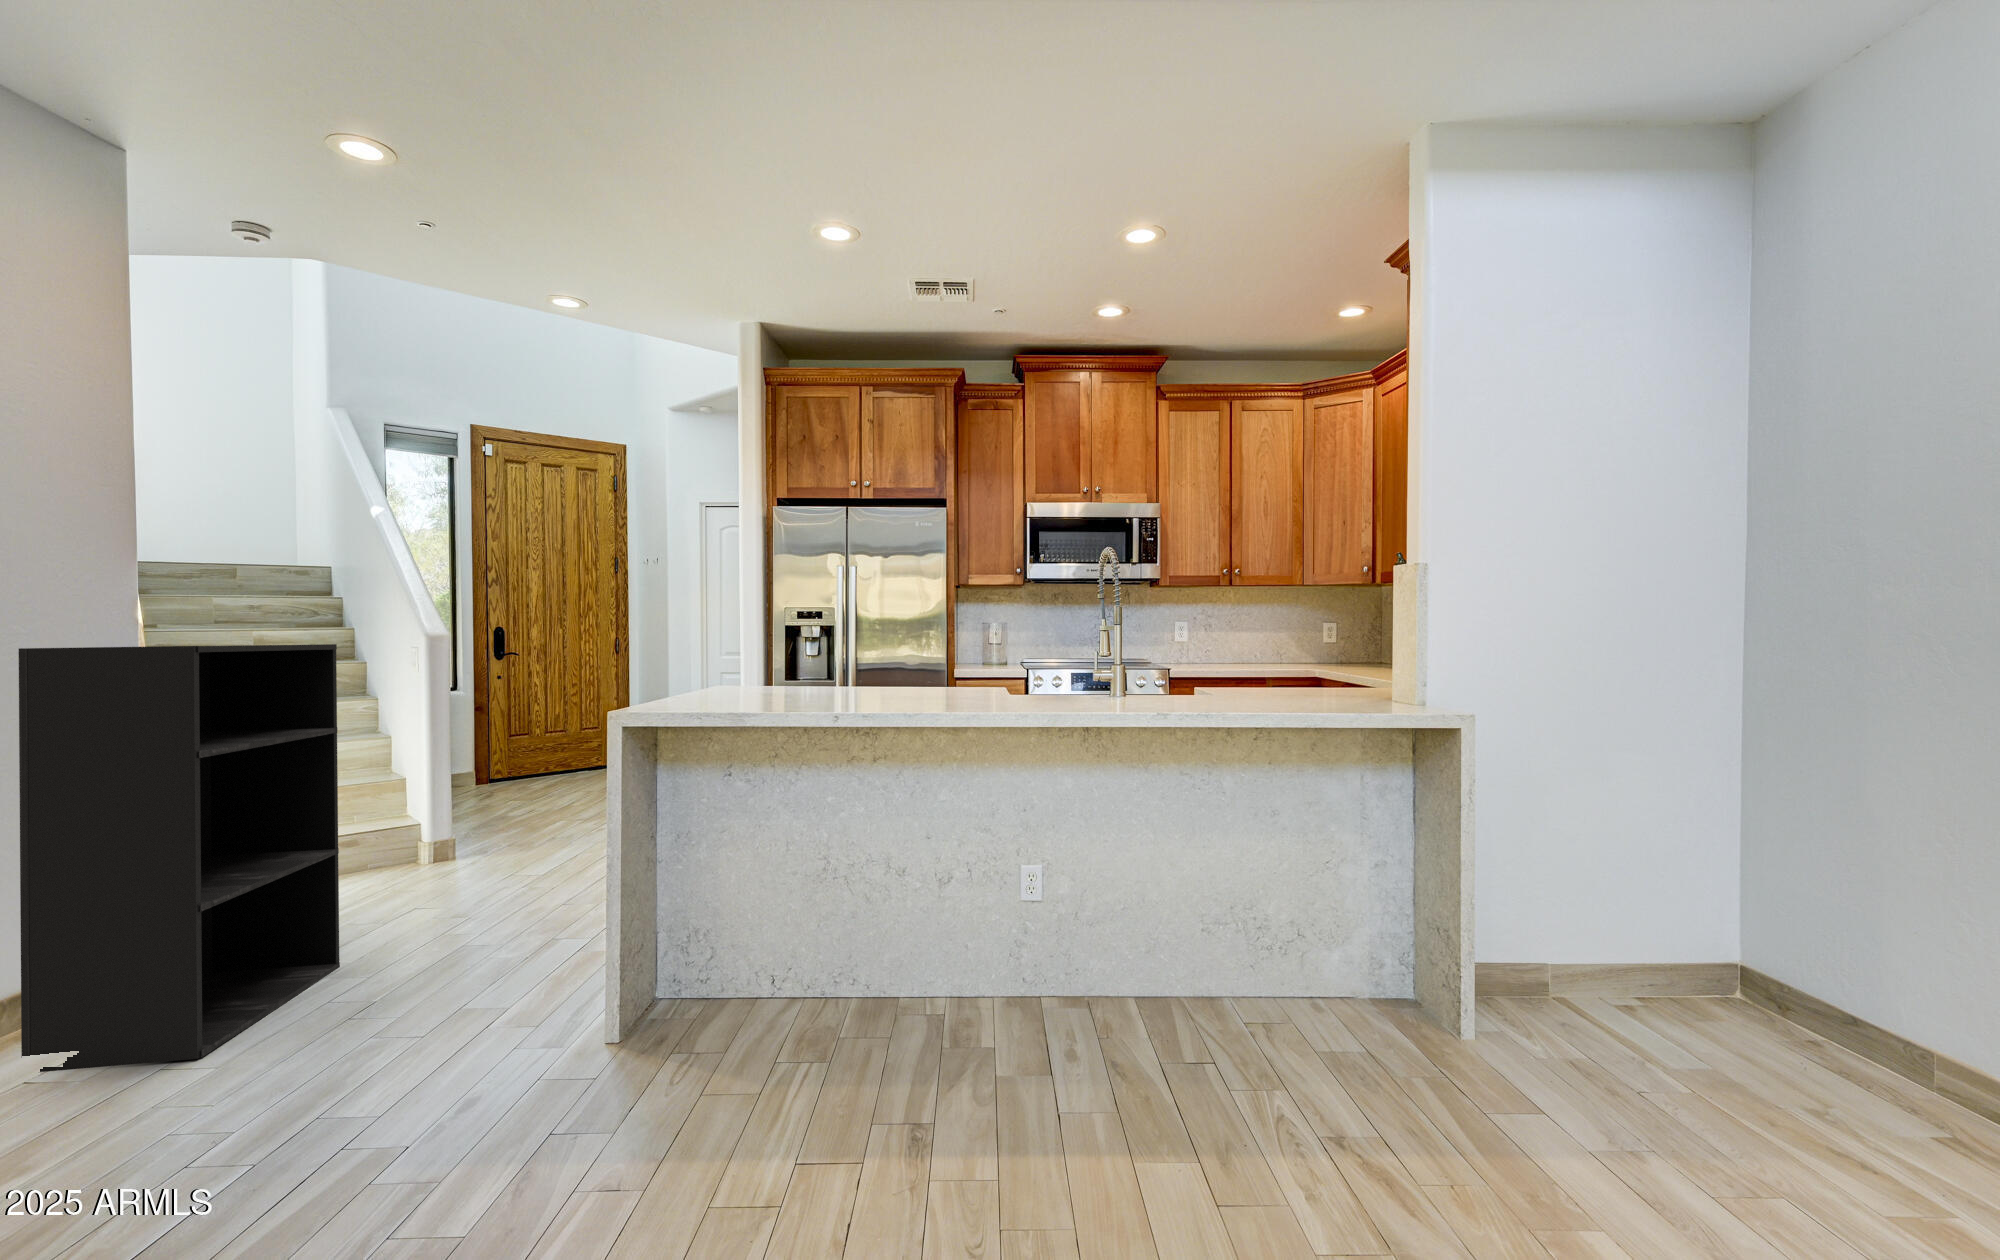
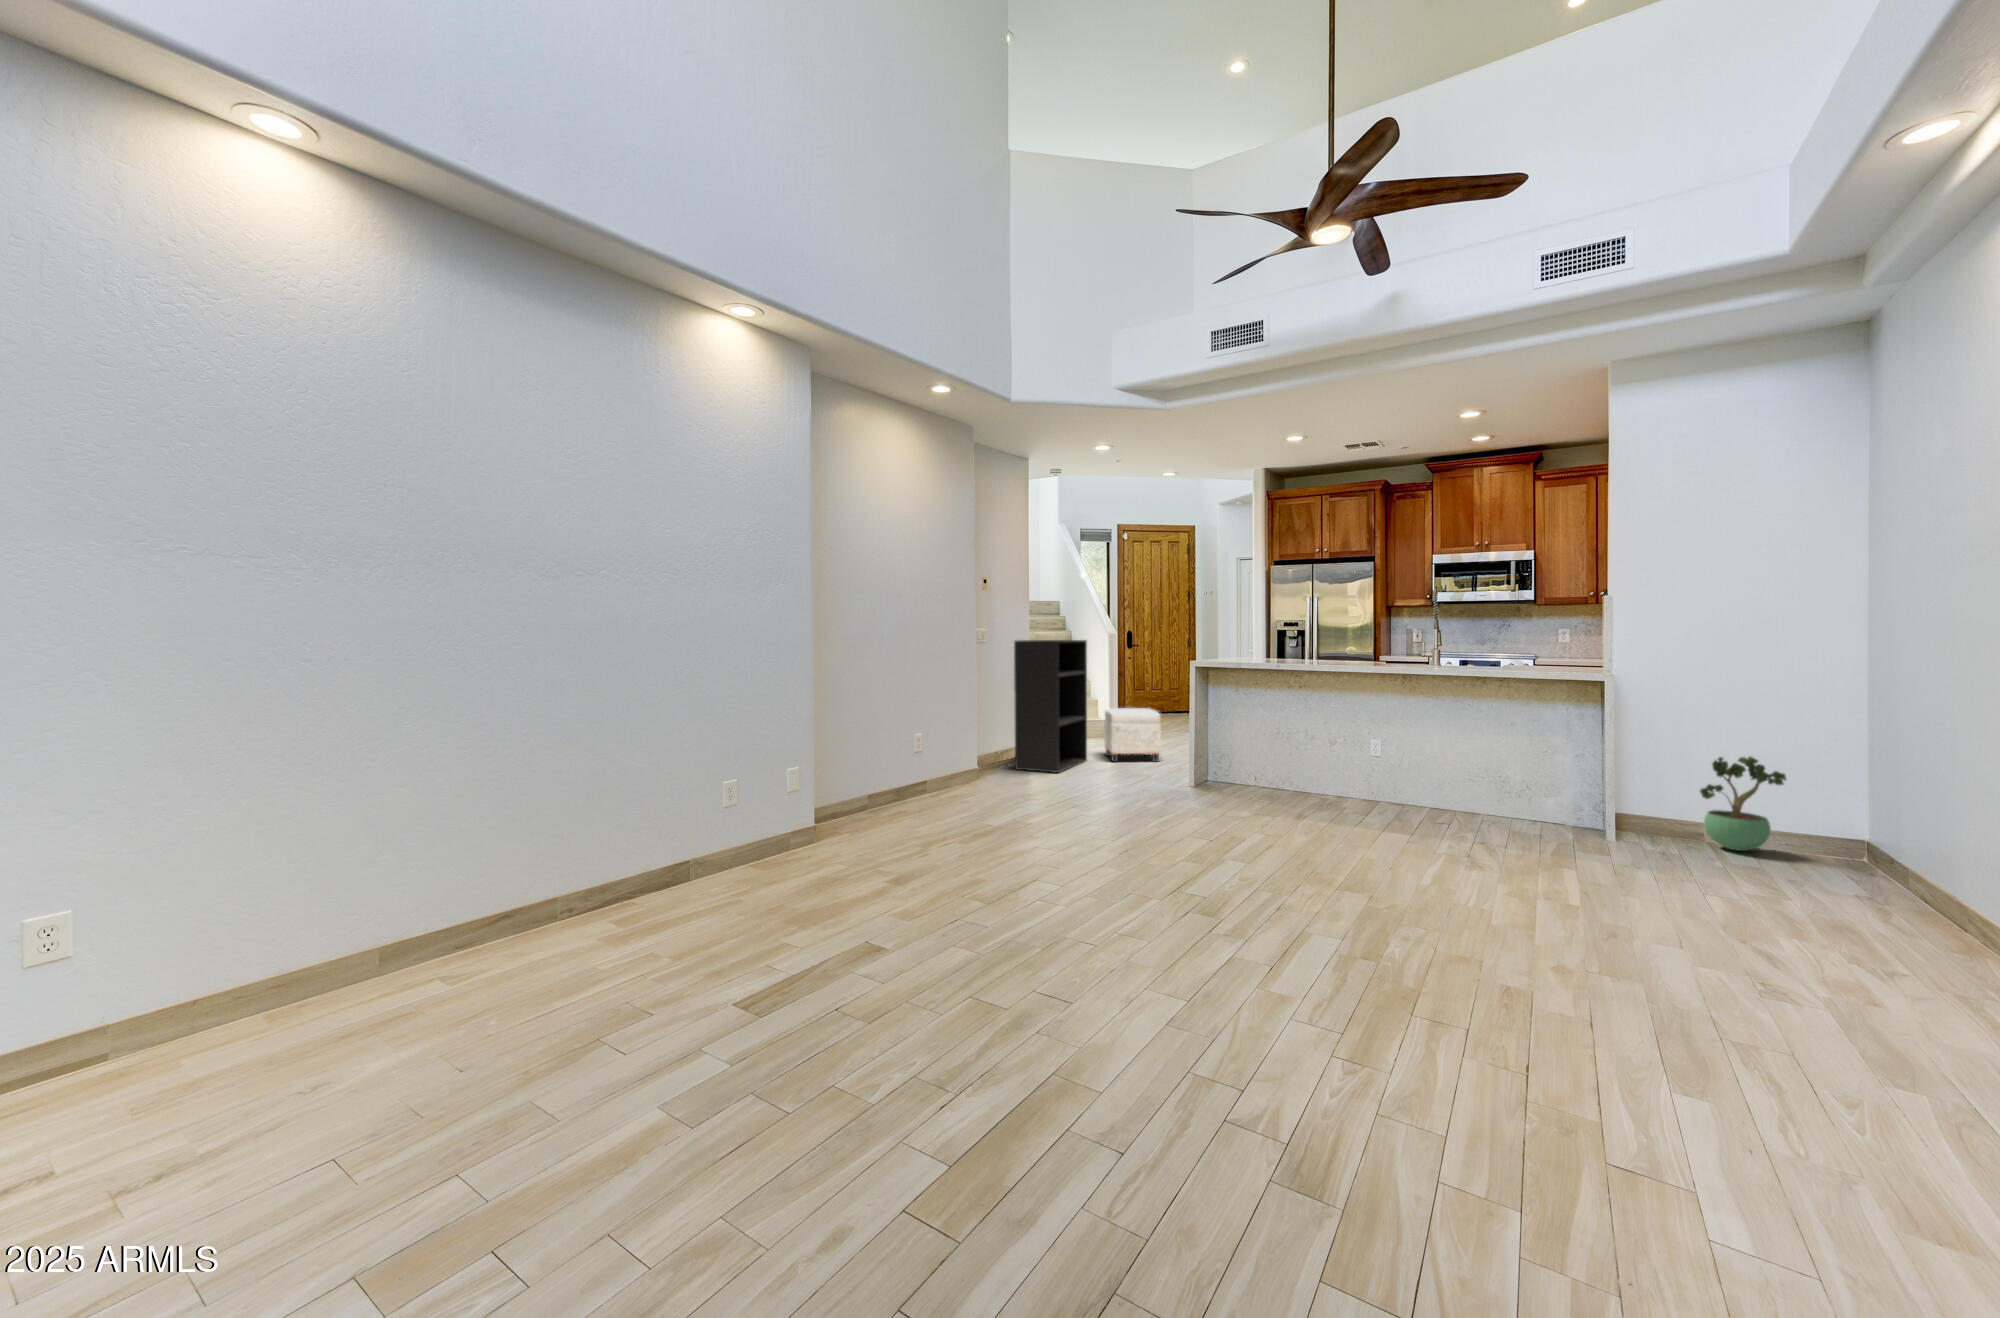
ottoman: none [404,801,554,957] -> present [1104,708,1161,762]
potted plant: none [1629,836,1754,1013] -> present [1700,757,1786,851]

